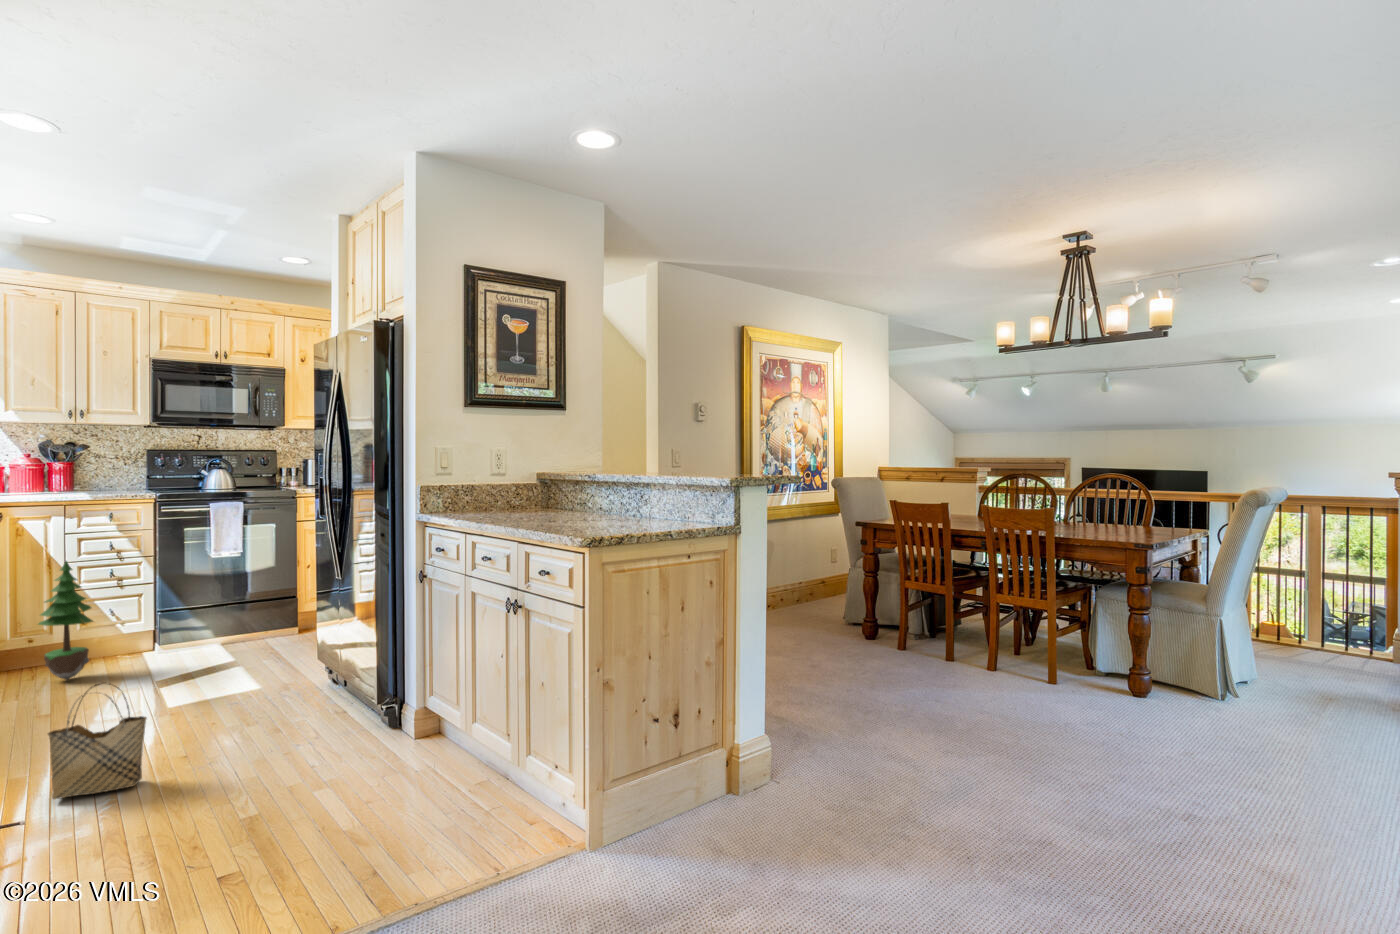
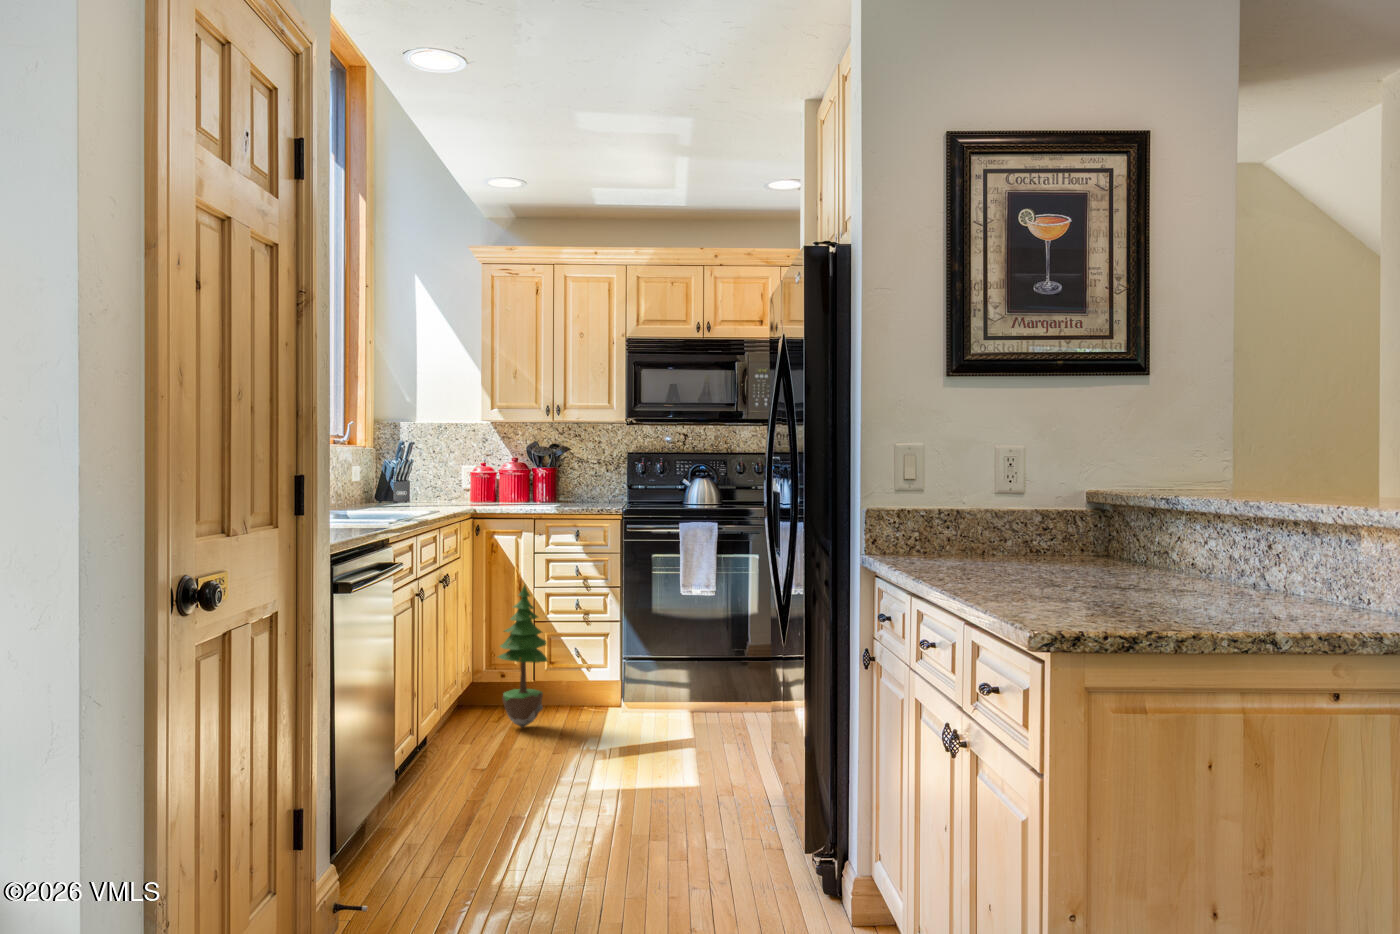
woven basket: present [48,683,147,799] -> none [420,747,519,893]

